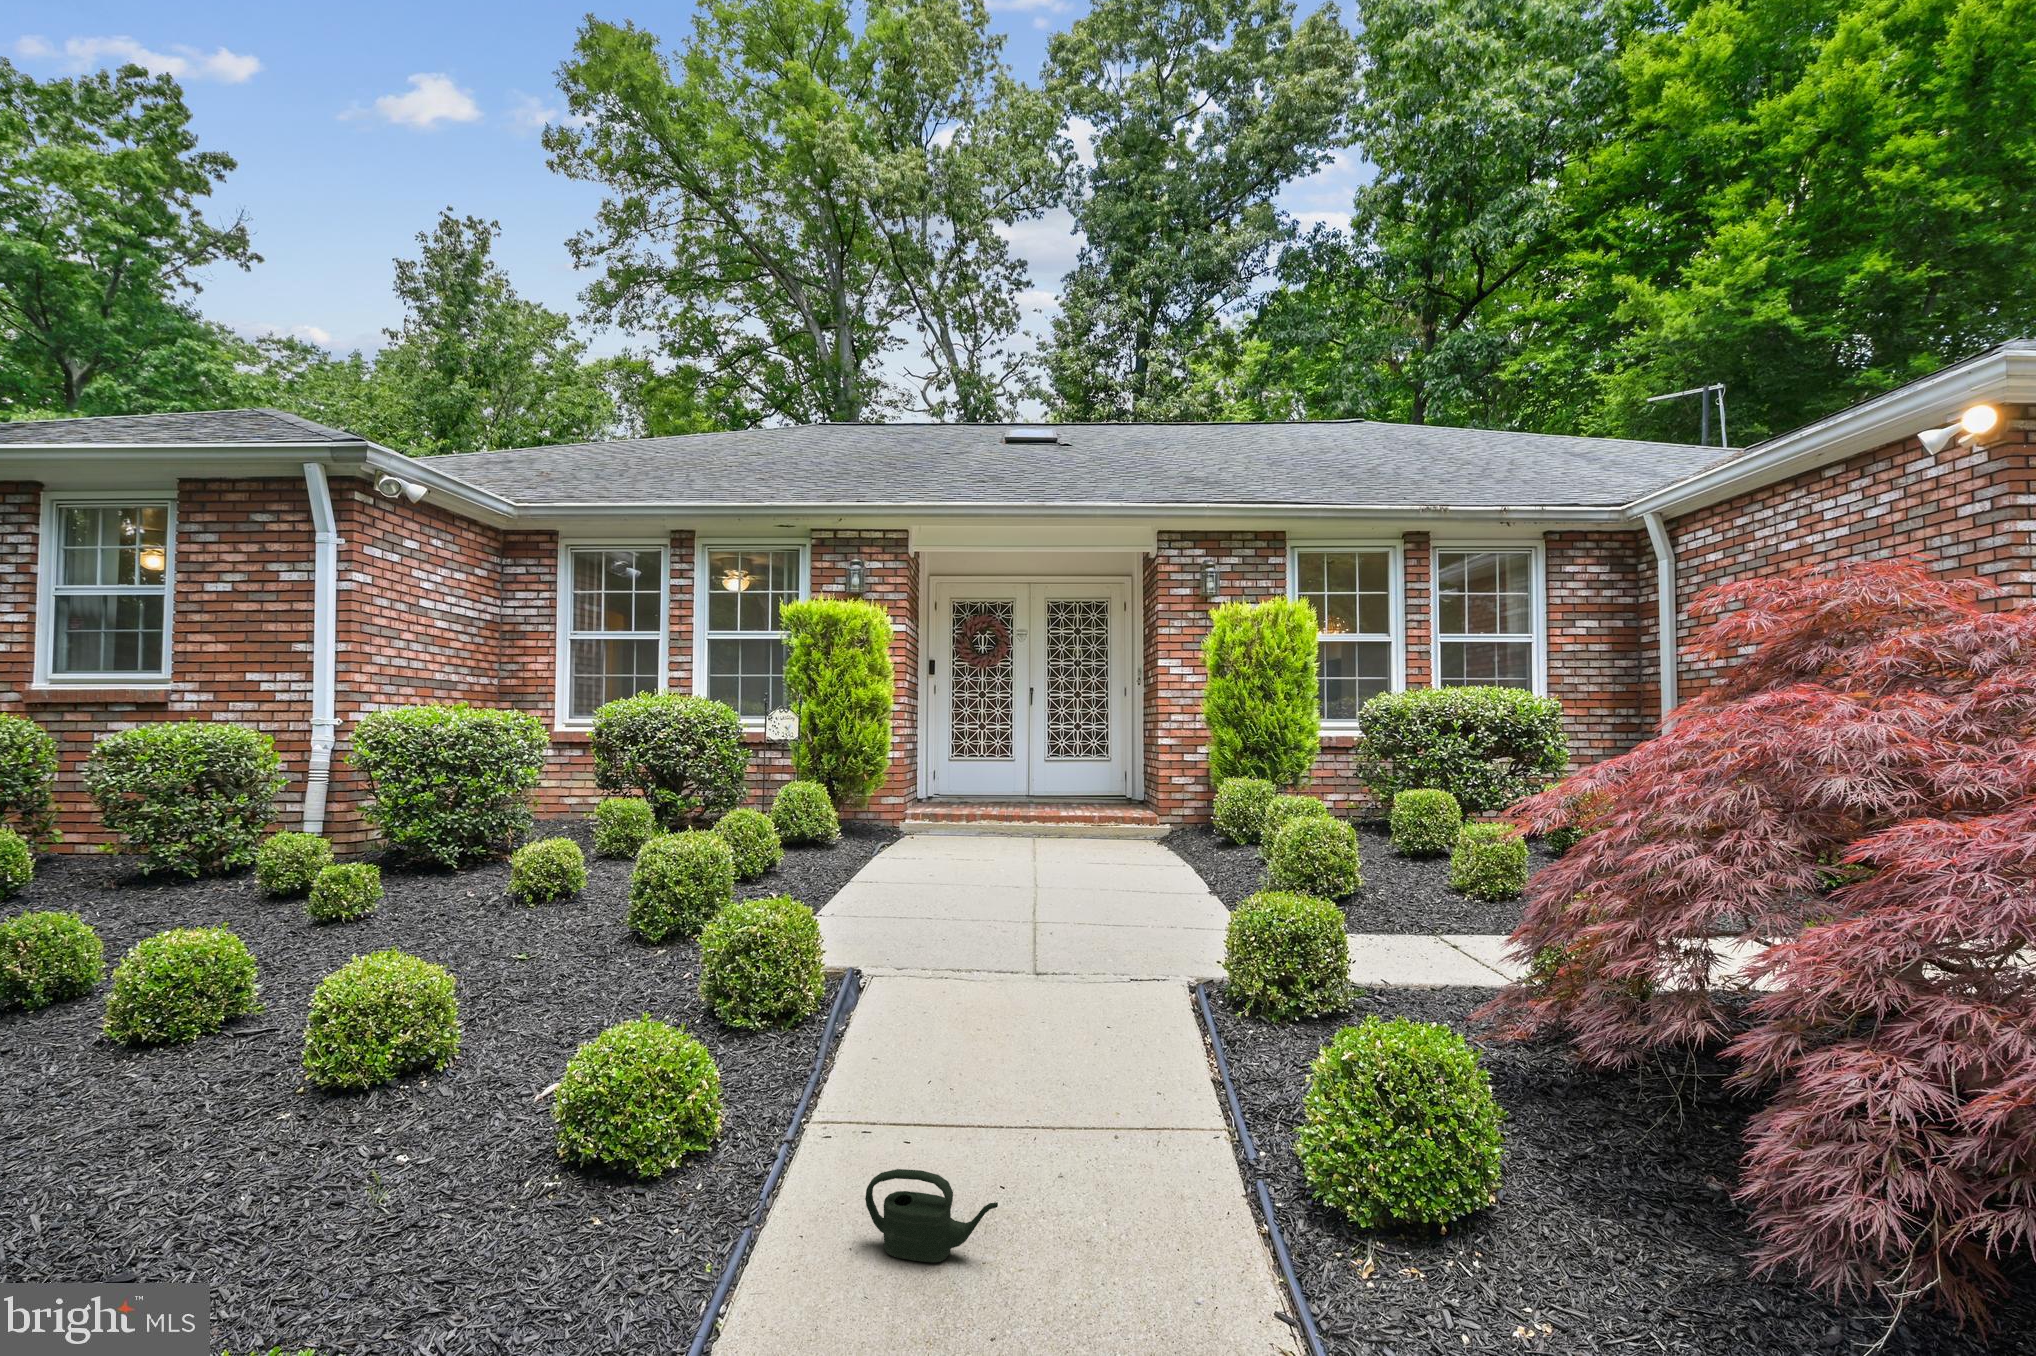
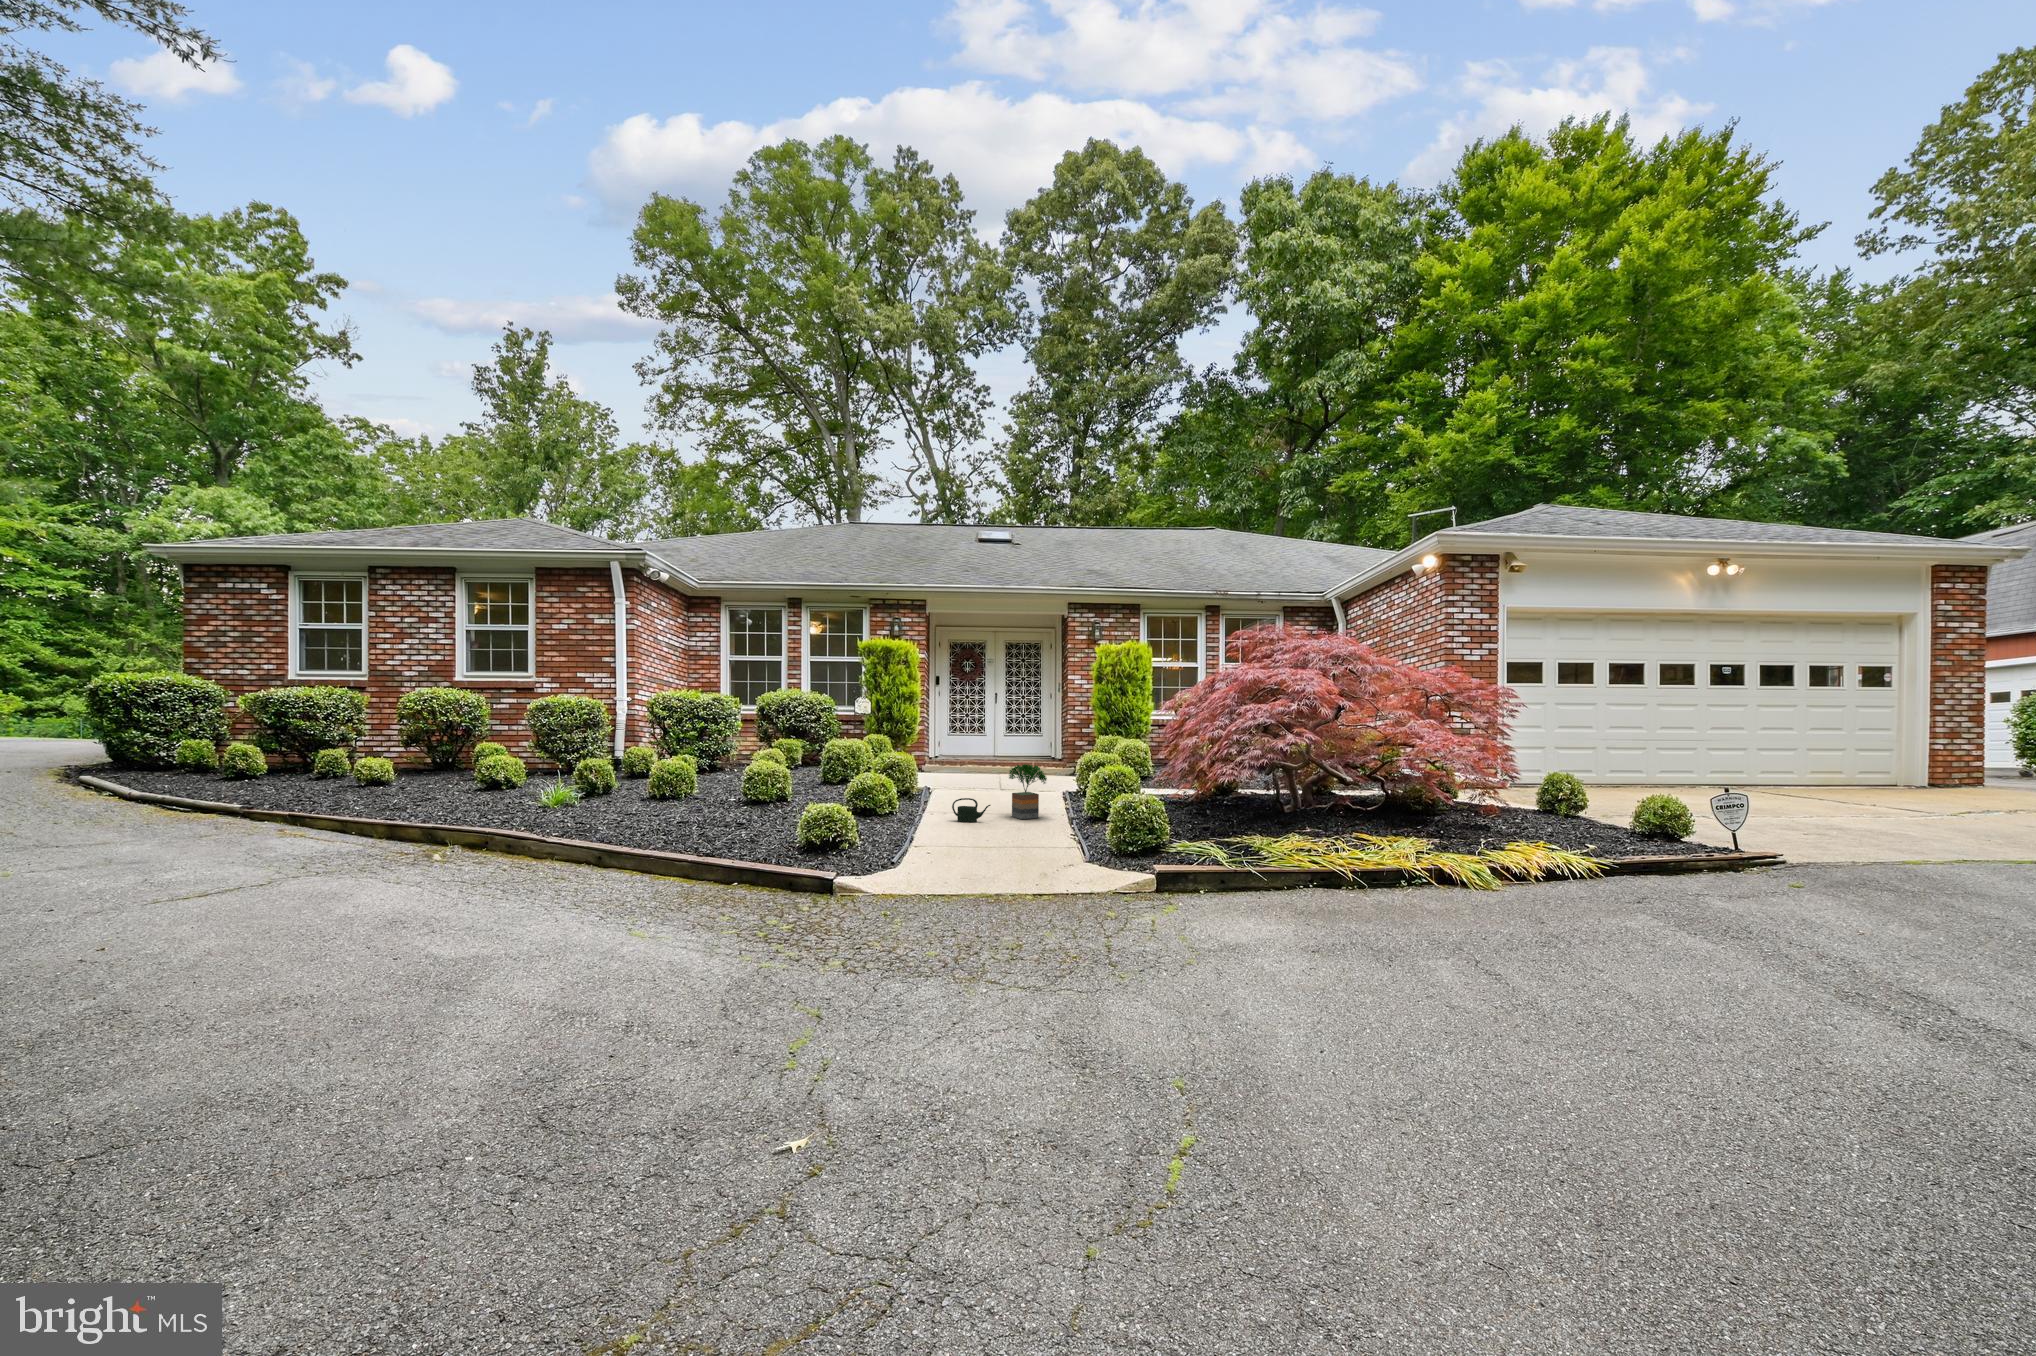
potted tree: none [1056,1013,1193,1226] -> present [1009,764,1047,819]

